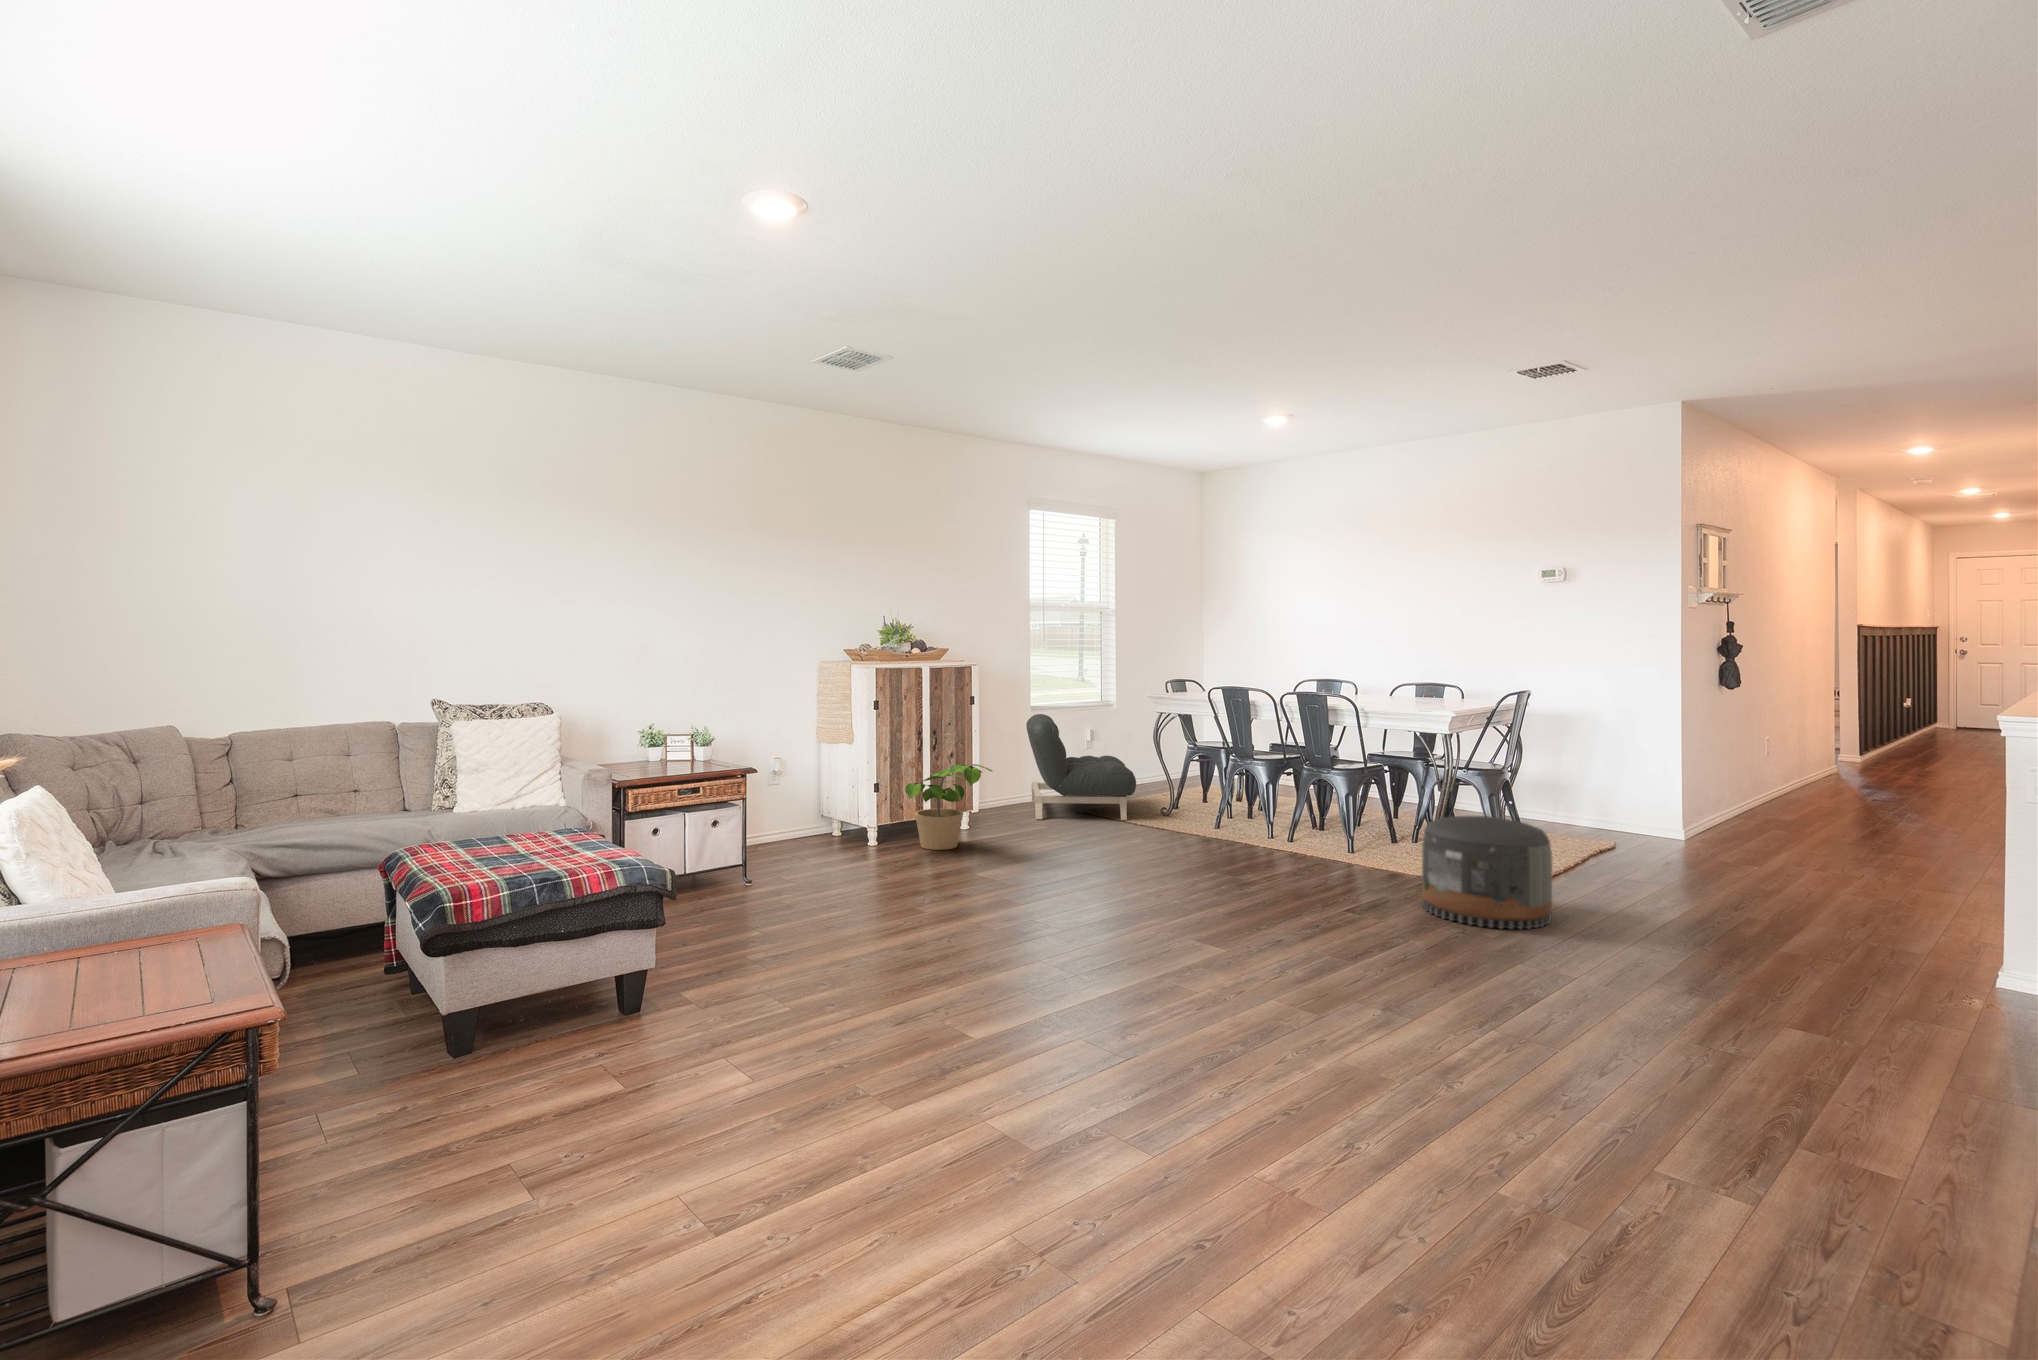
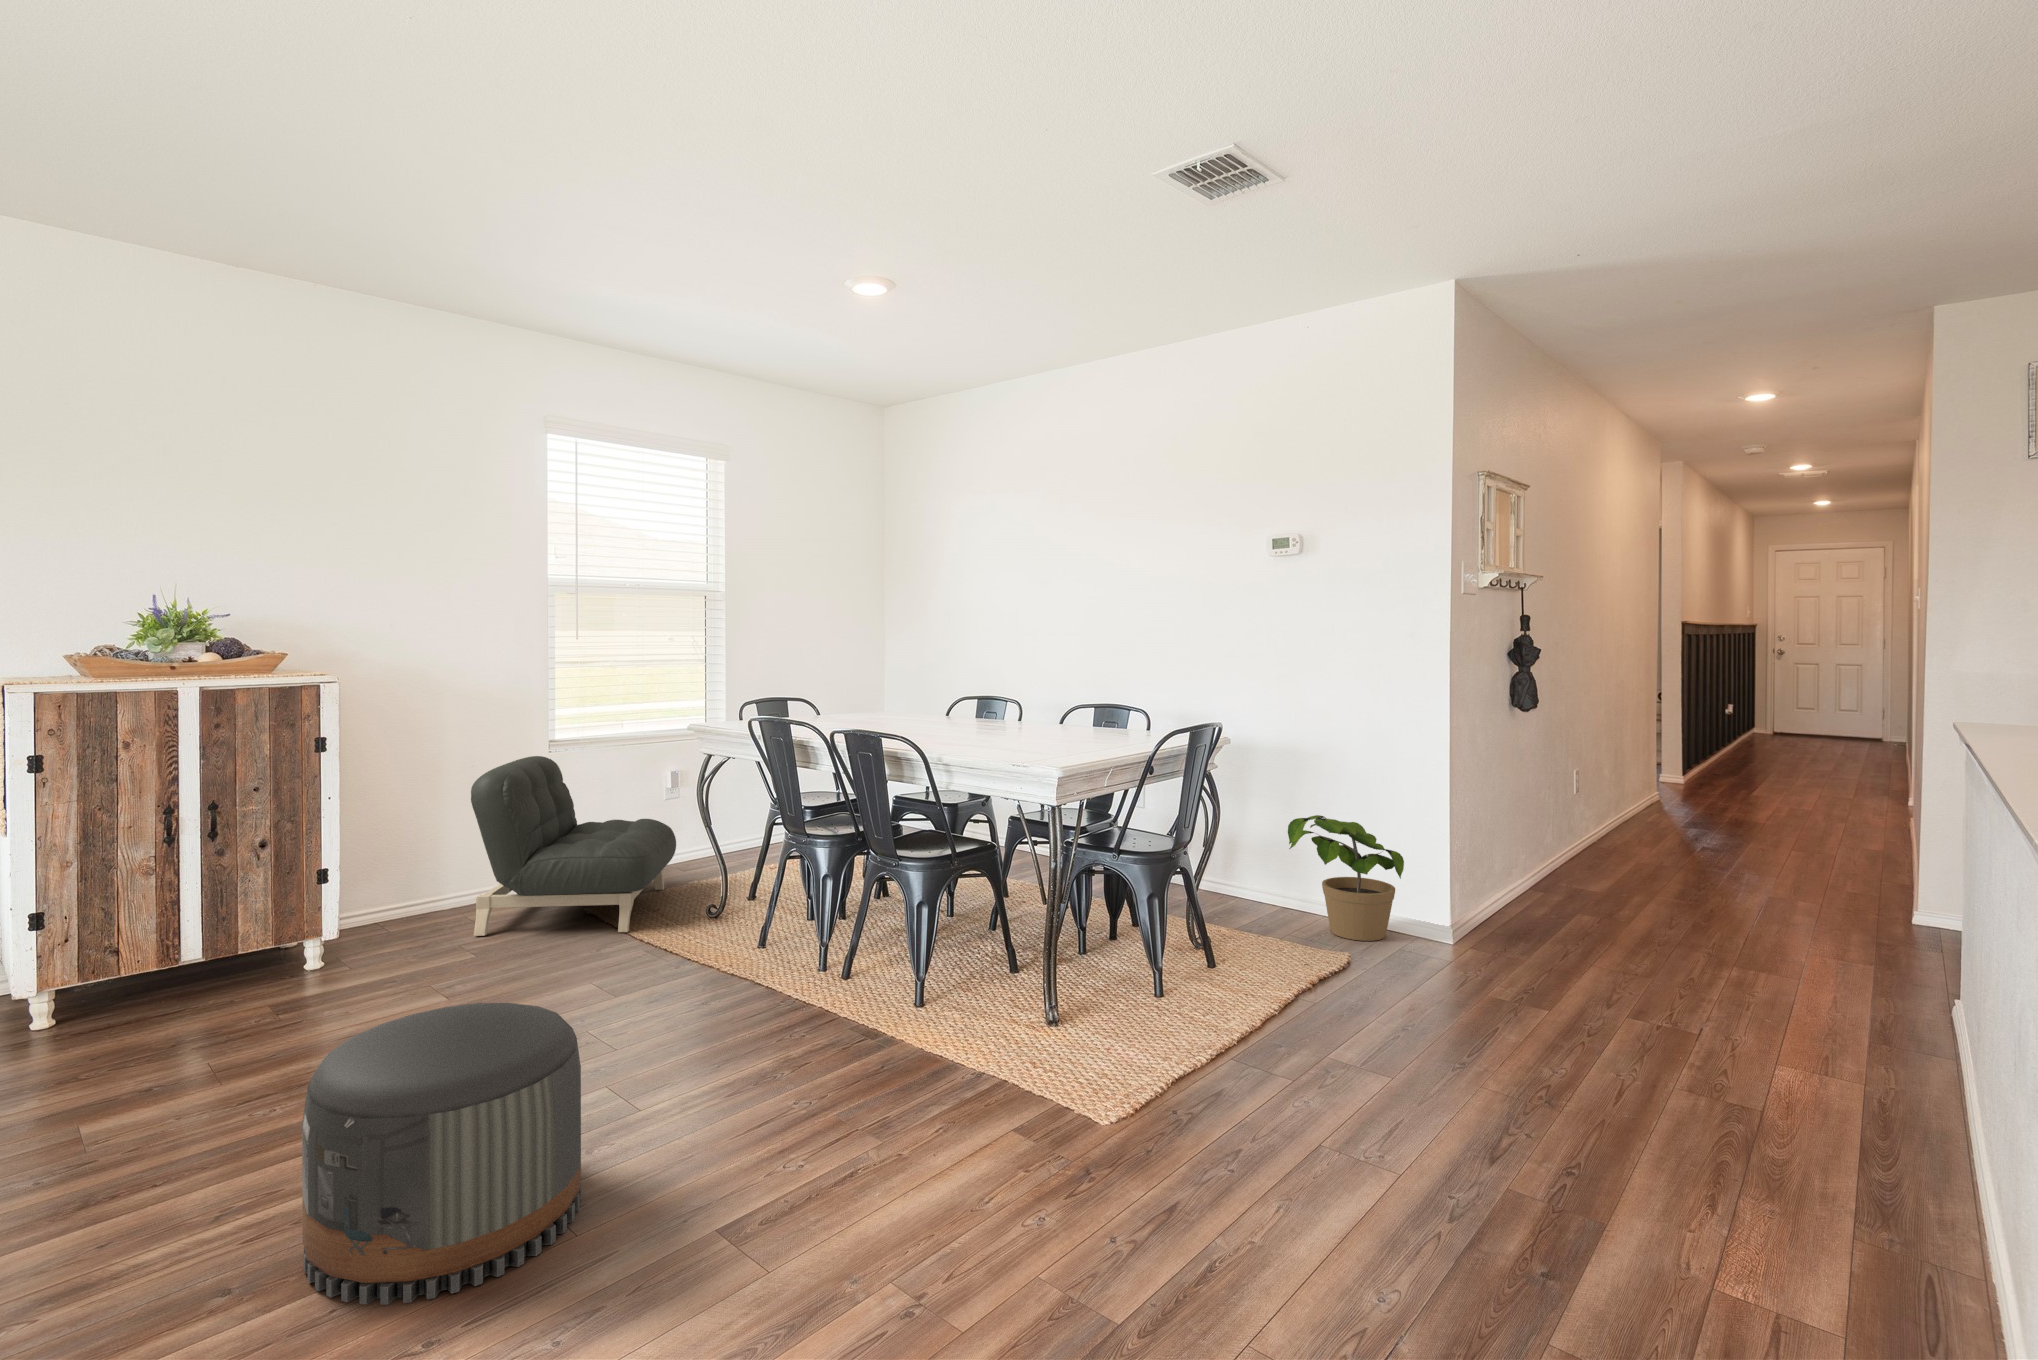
potted plant: present [905,764,992,850] -> present [1288,815,1404,941]
pouf: present [1422,816,1552,929] -> present [302,1003,581,1305]

